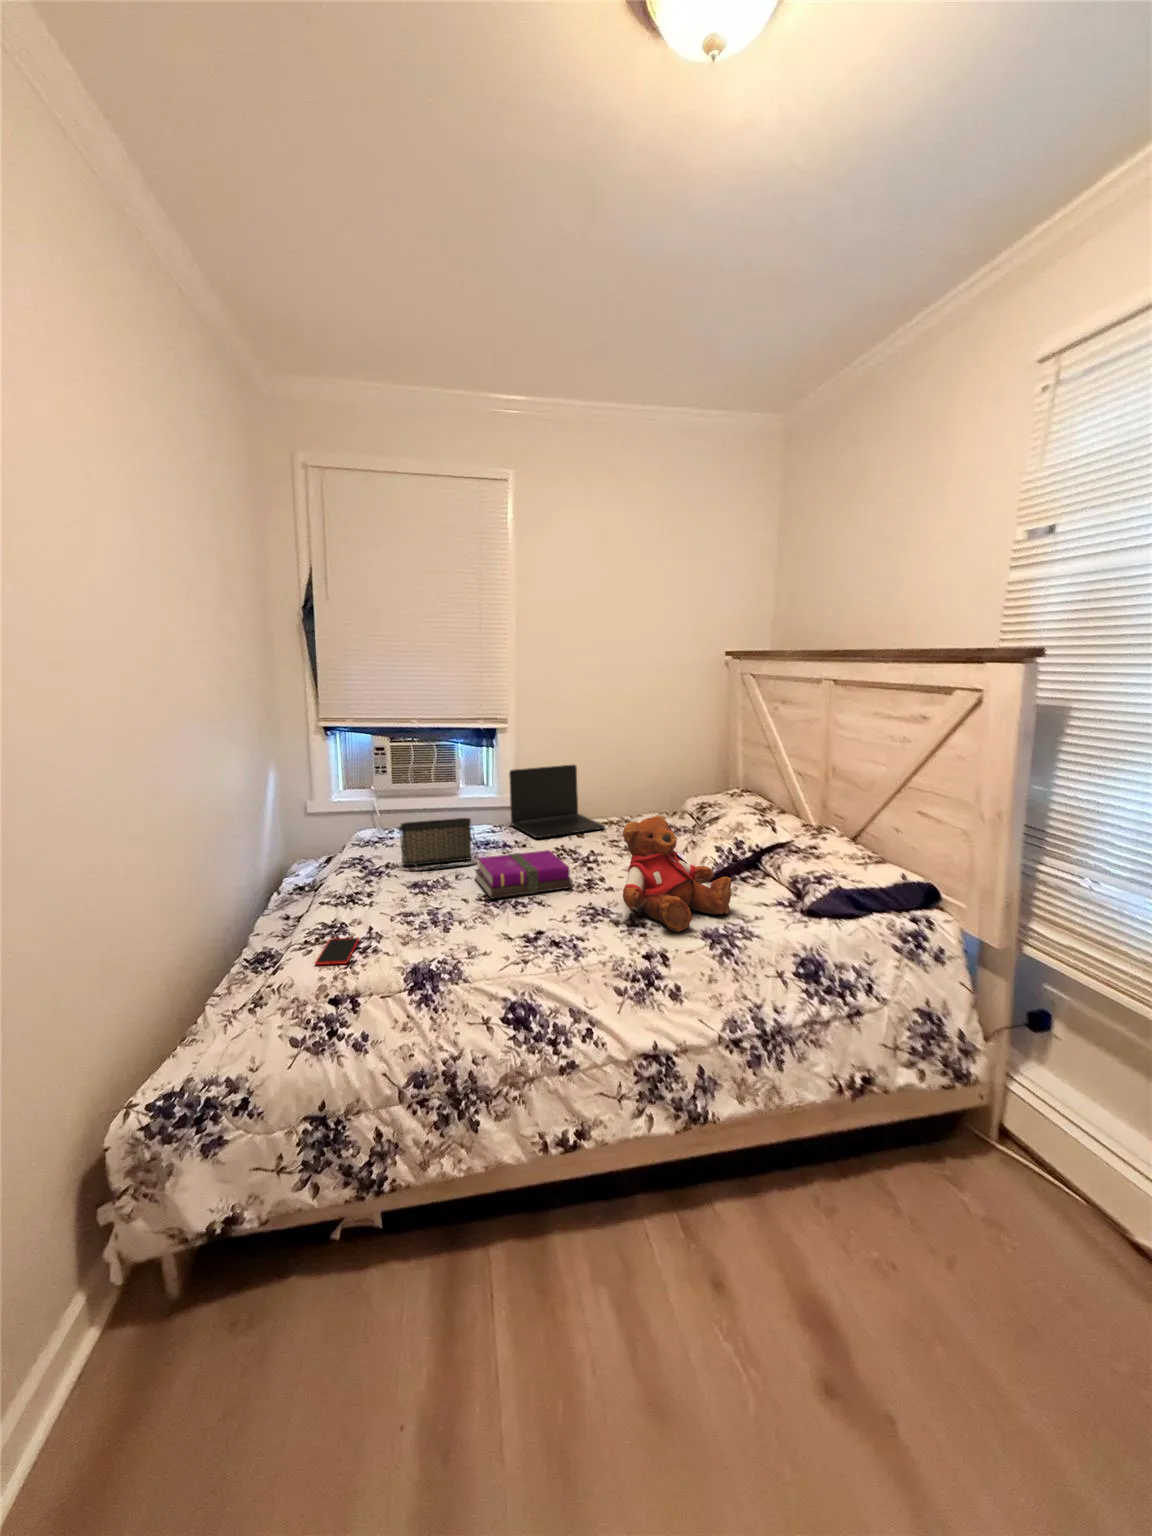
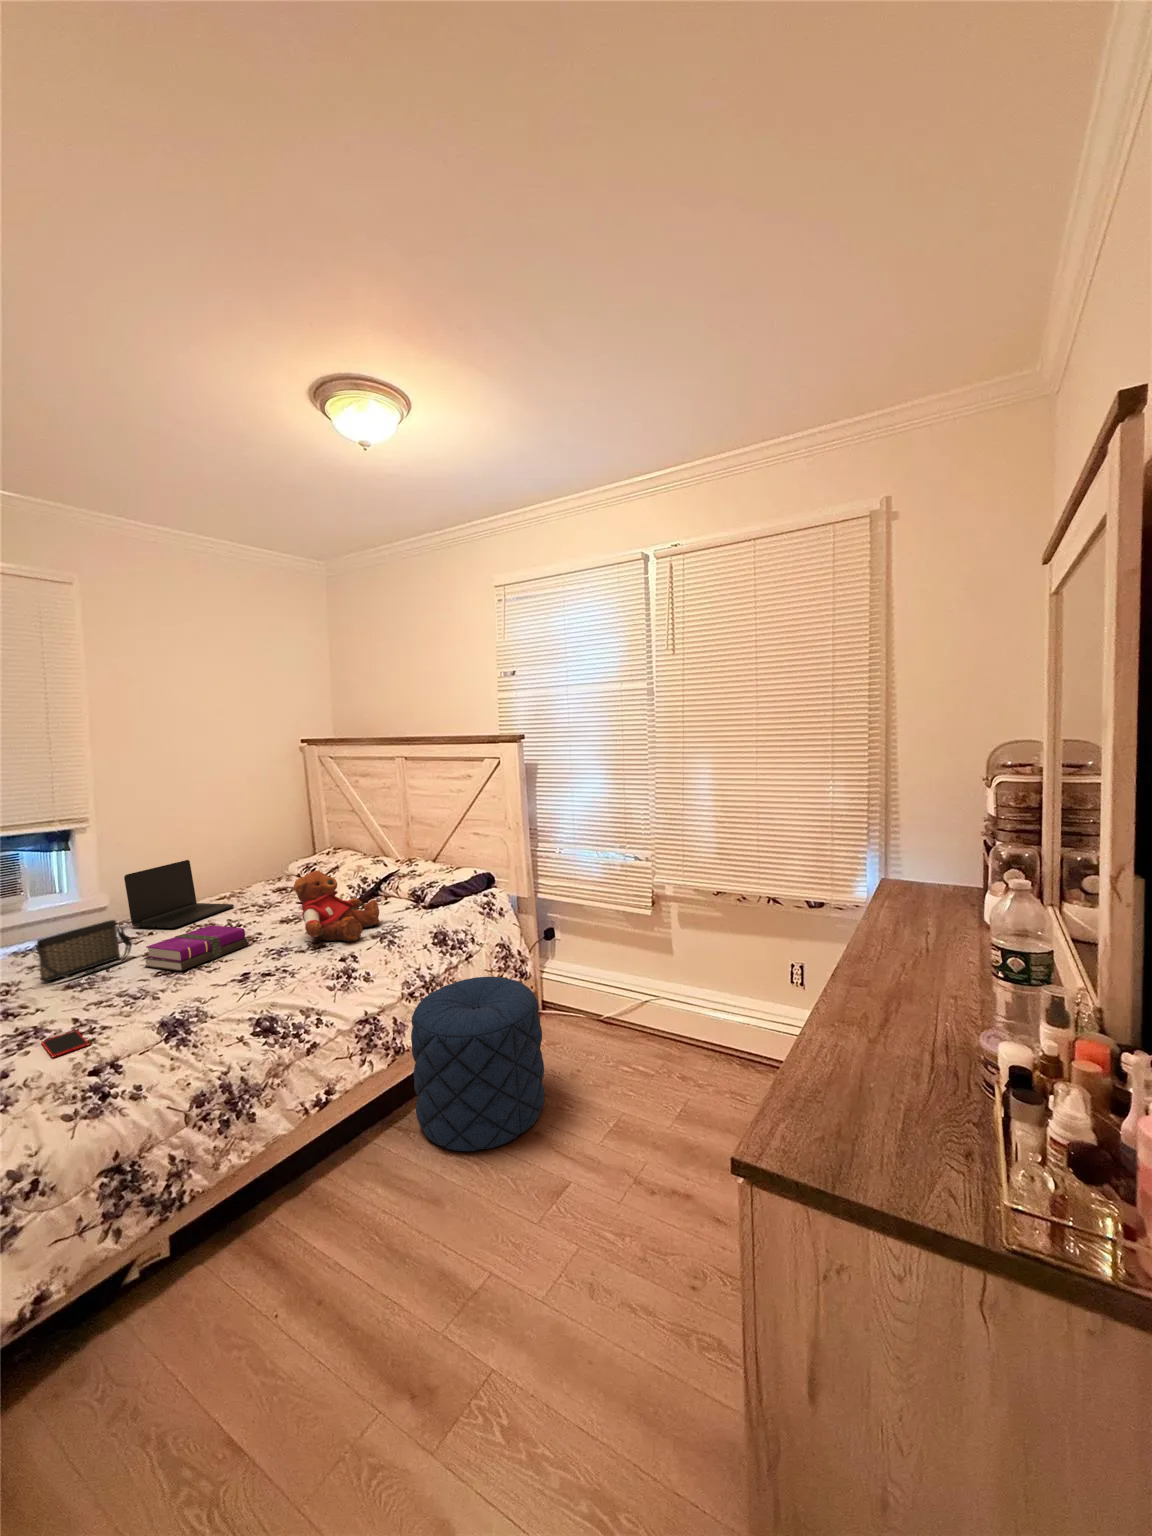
pouf: none [700,1055,950,1397] -> present [411,977,545,1151]

